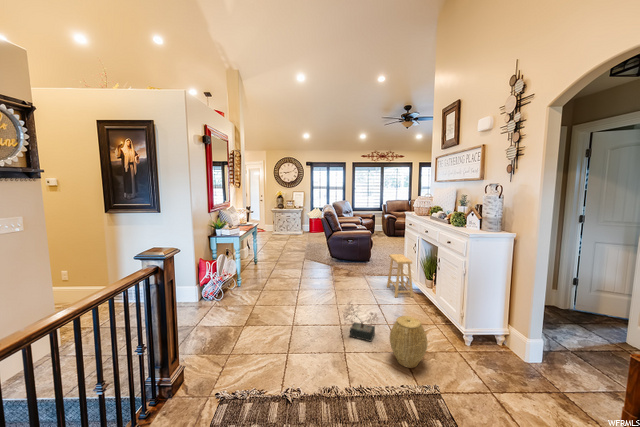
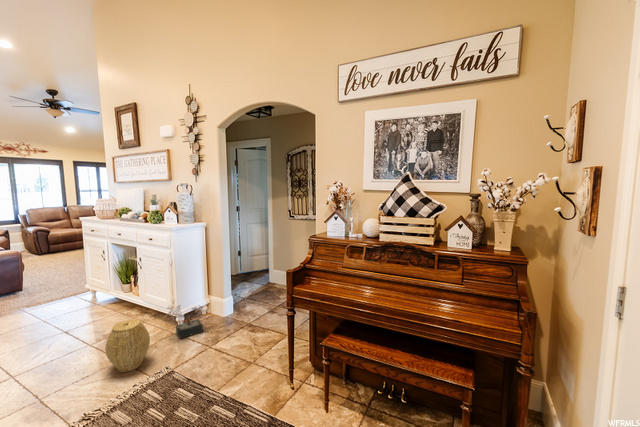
footstool: present [387,254,413,297] -> none [67,268,111,319]
decorative plant: present [344,302,378,341] -> present [168,305,203,339]

